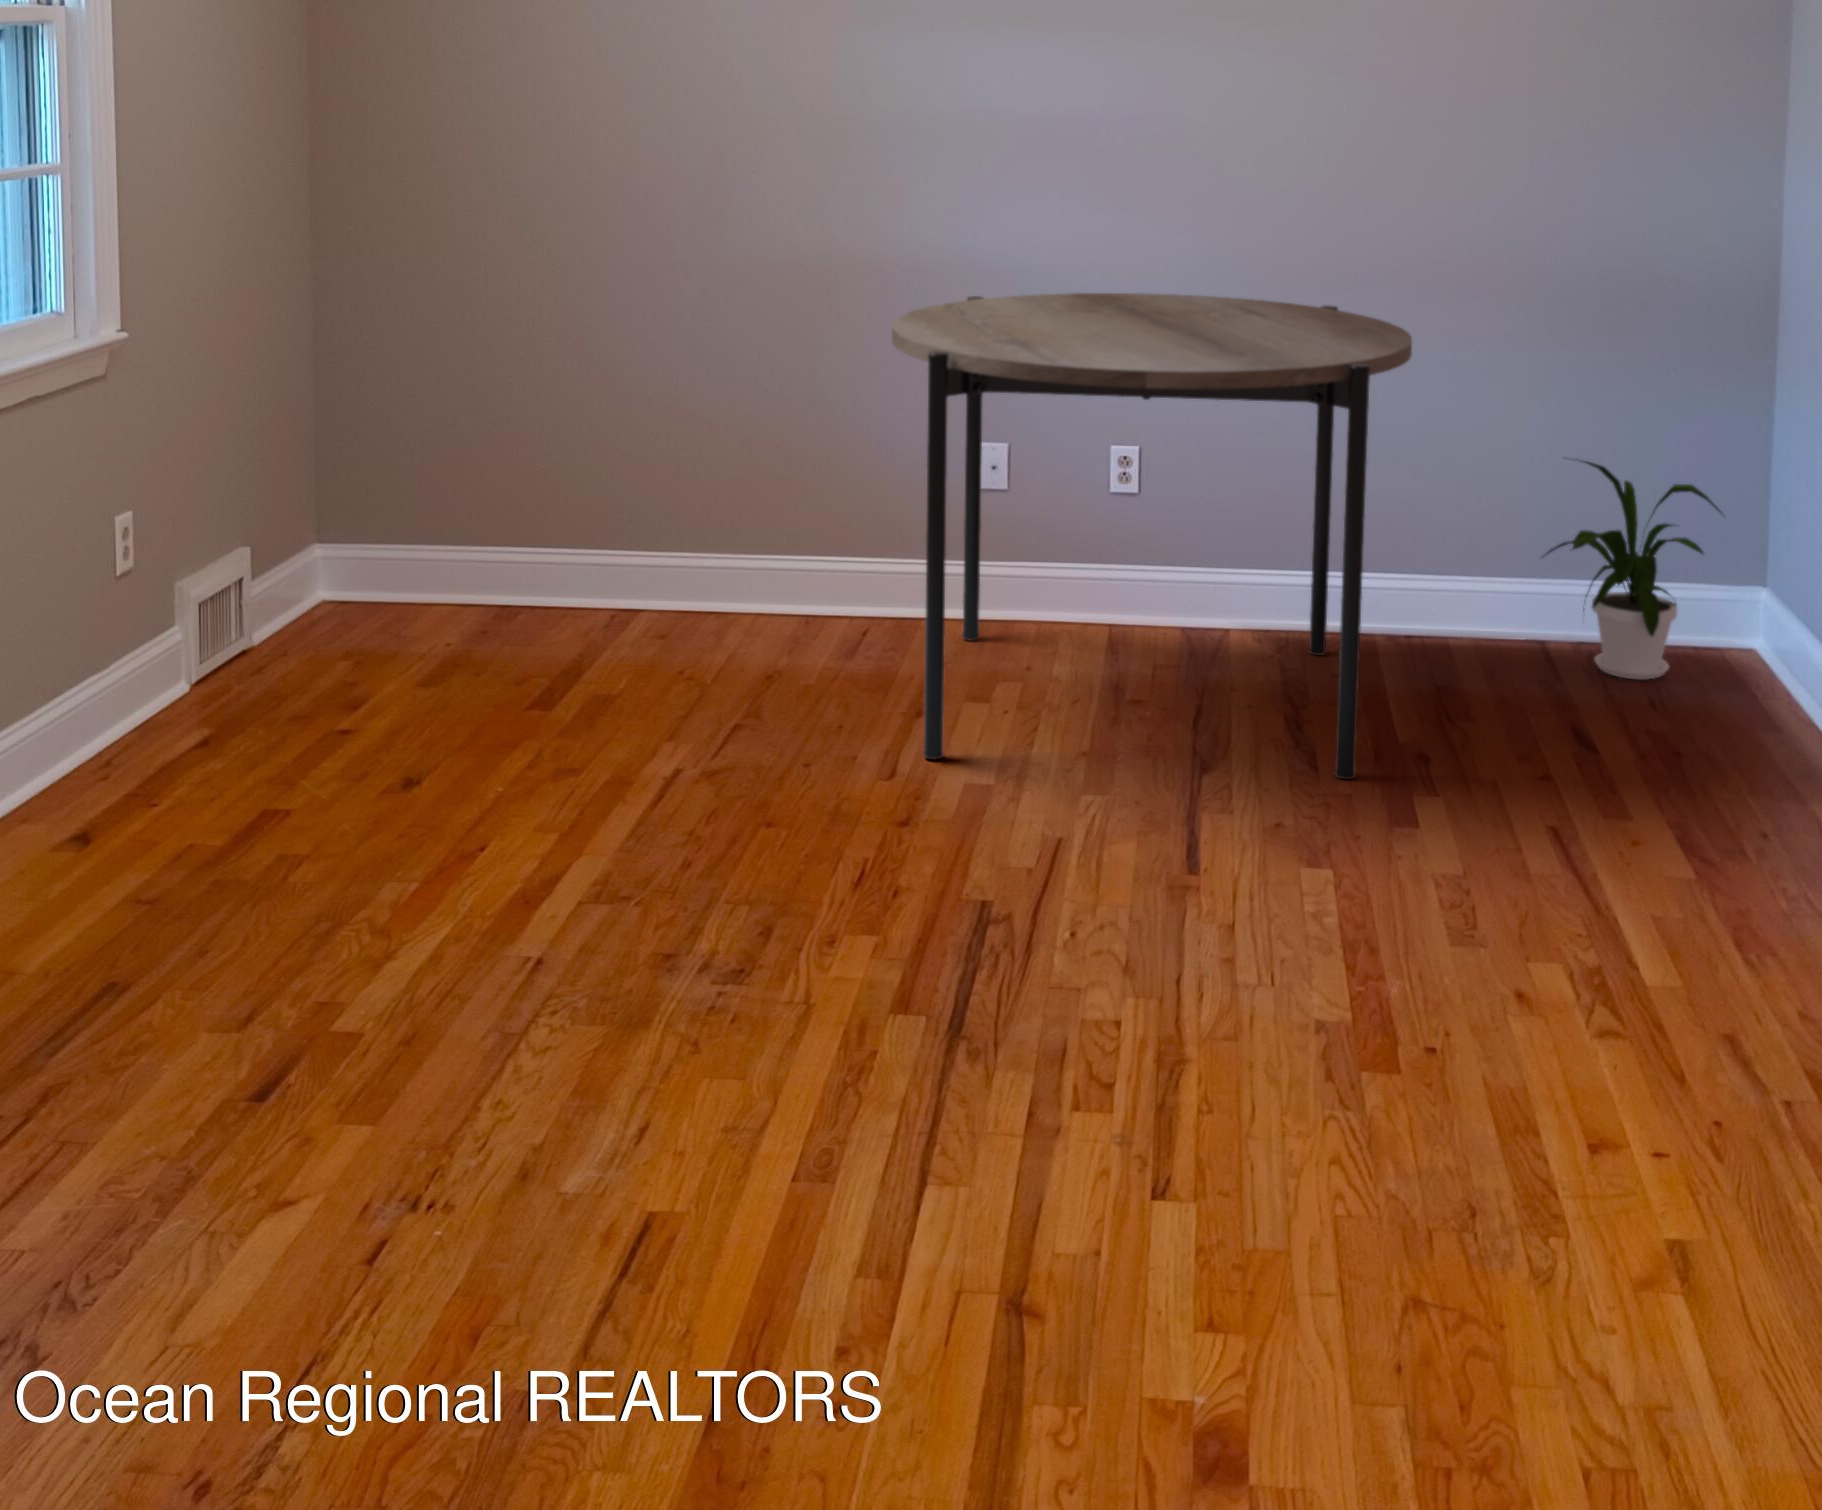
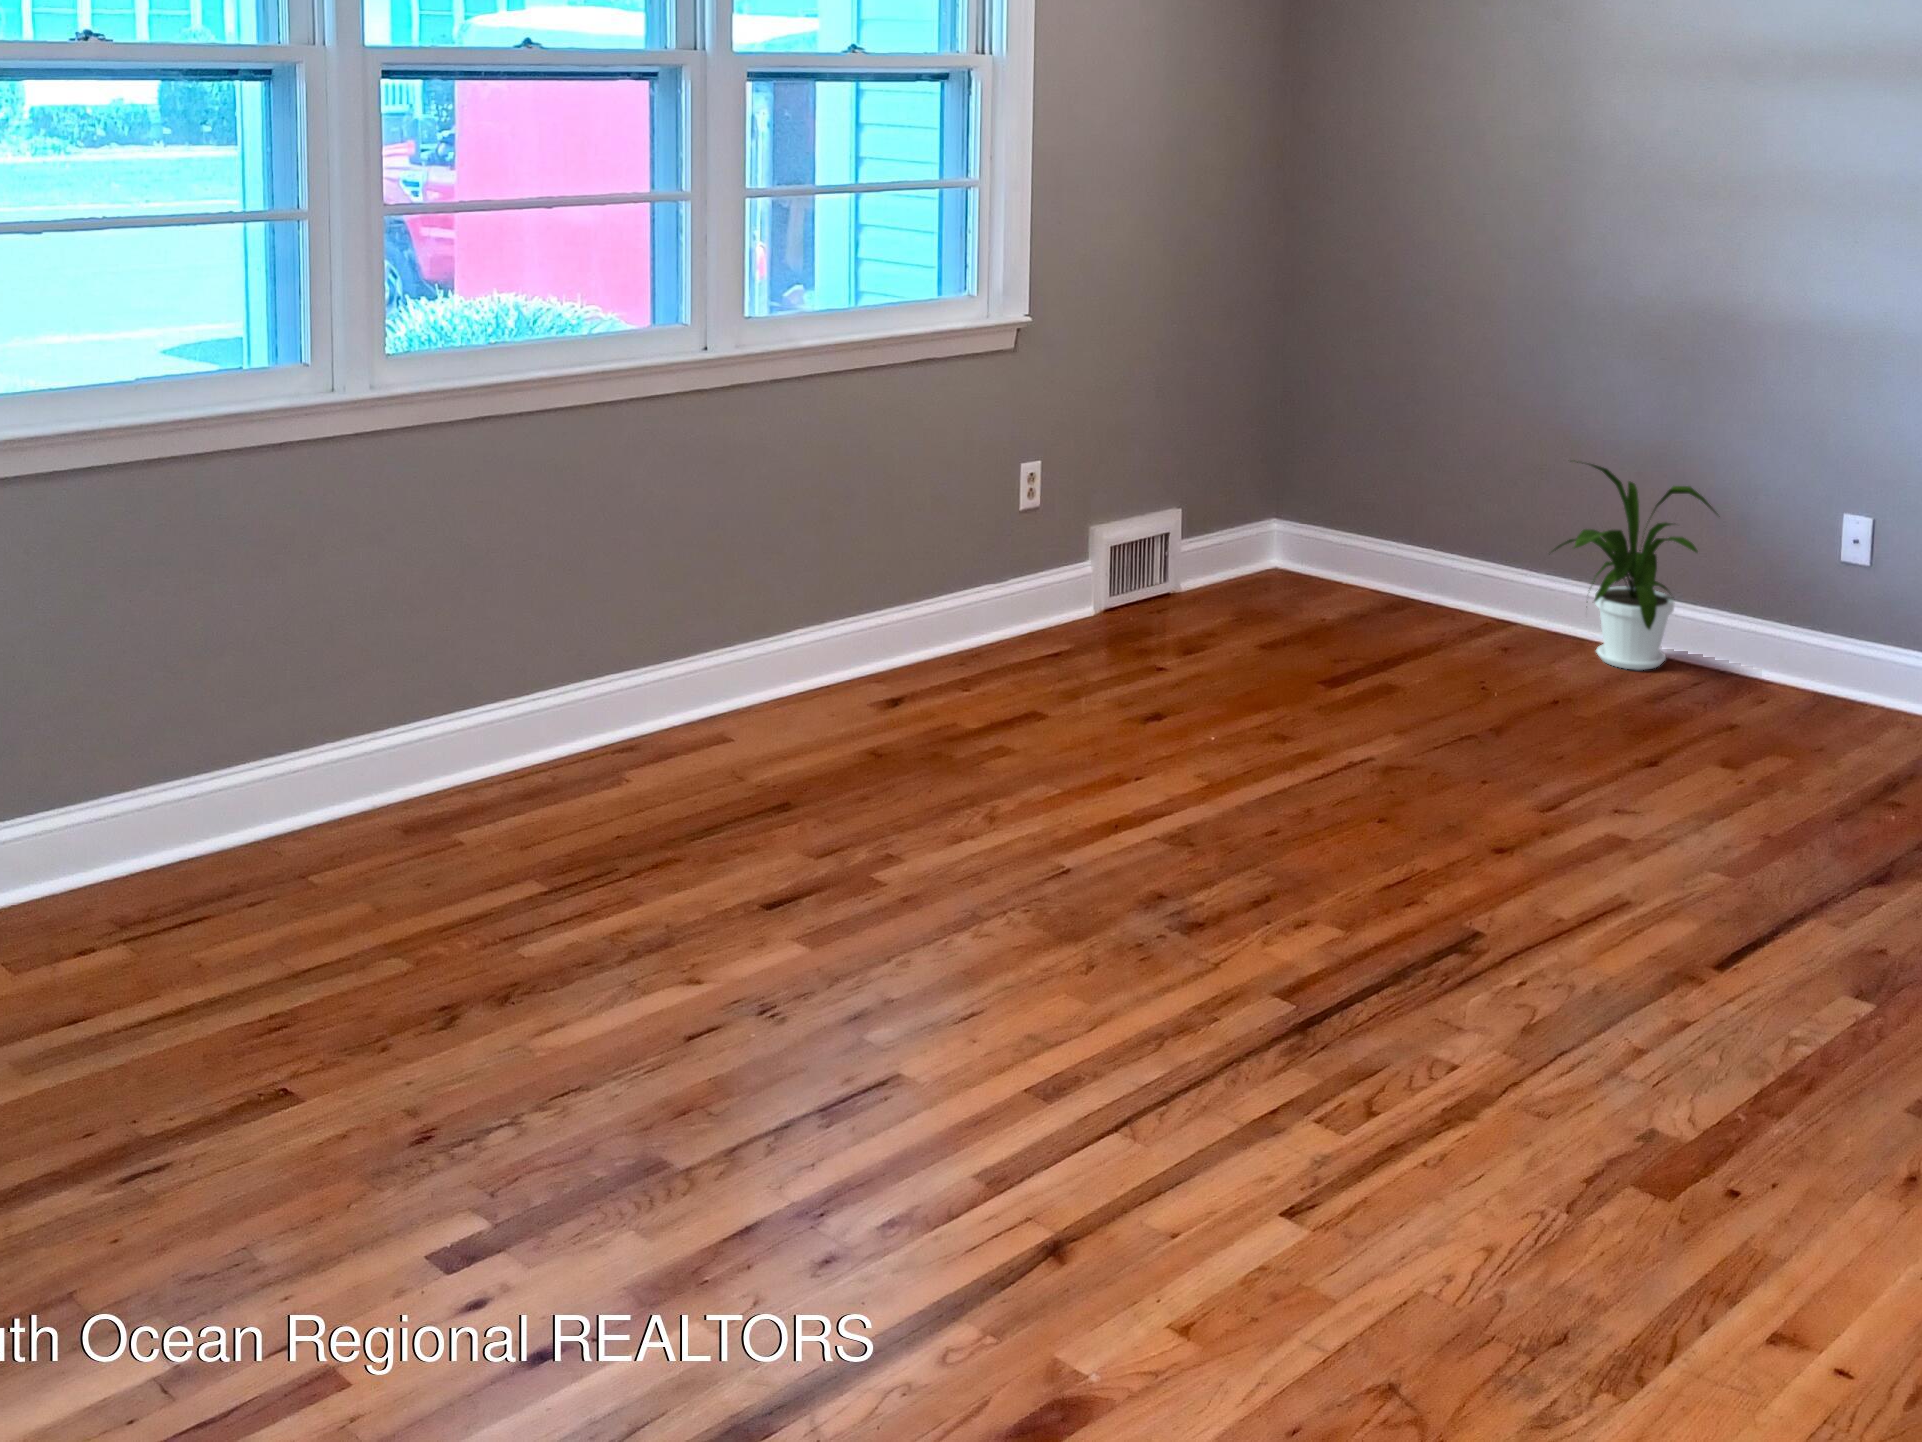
dining table: present [892,293,1412,780] -> none [930,300,1422,765]

